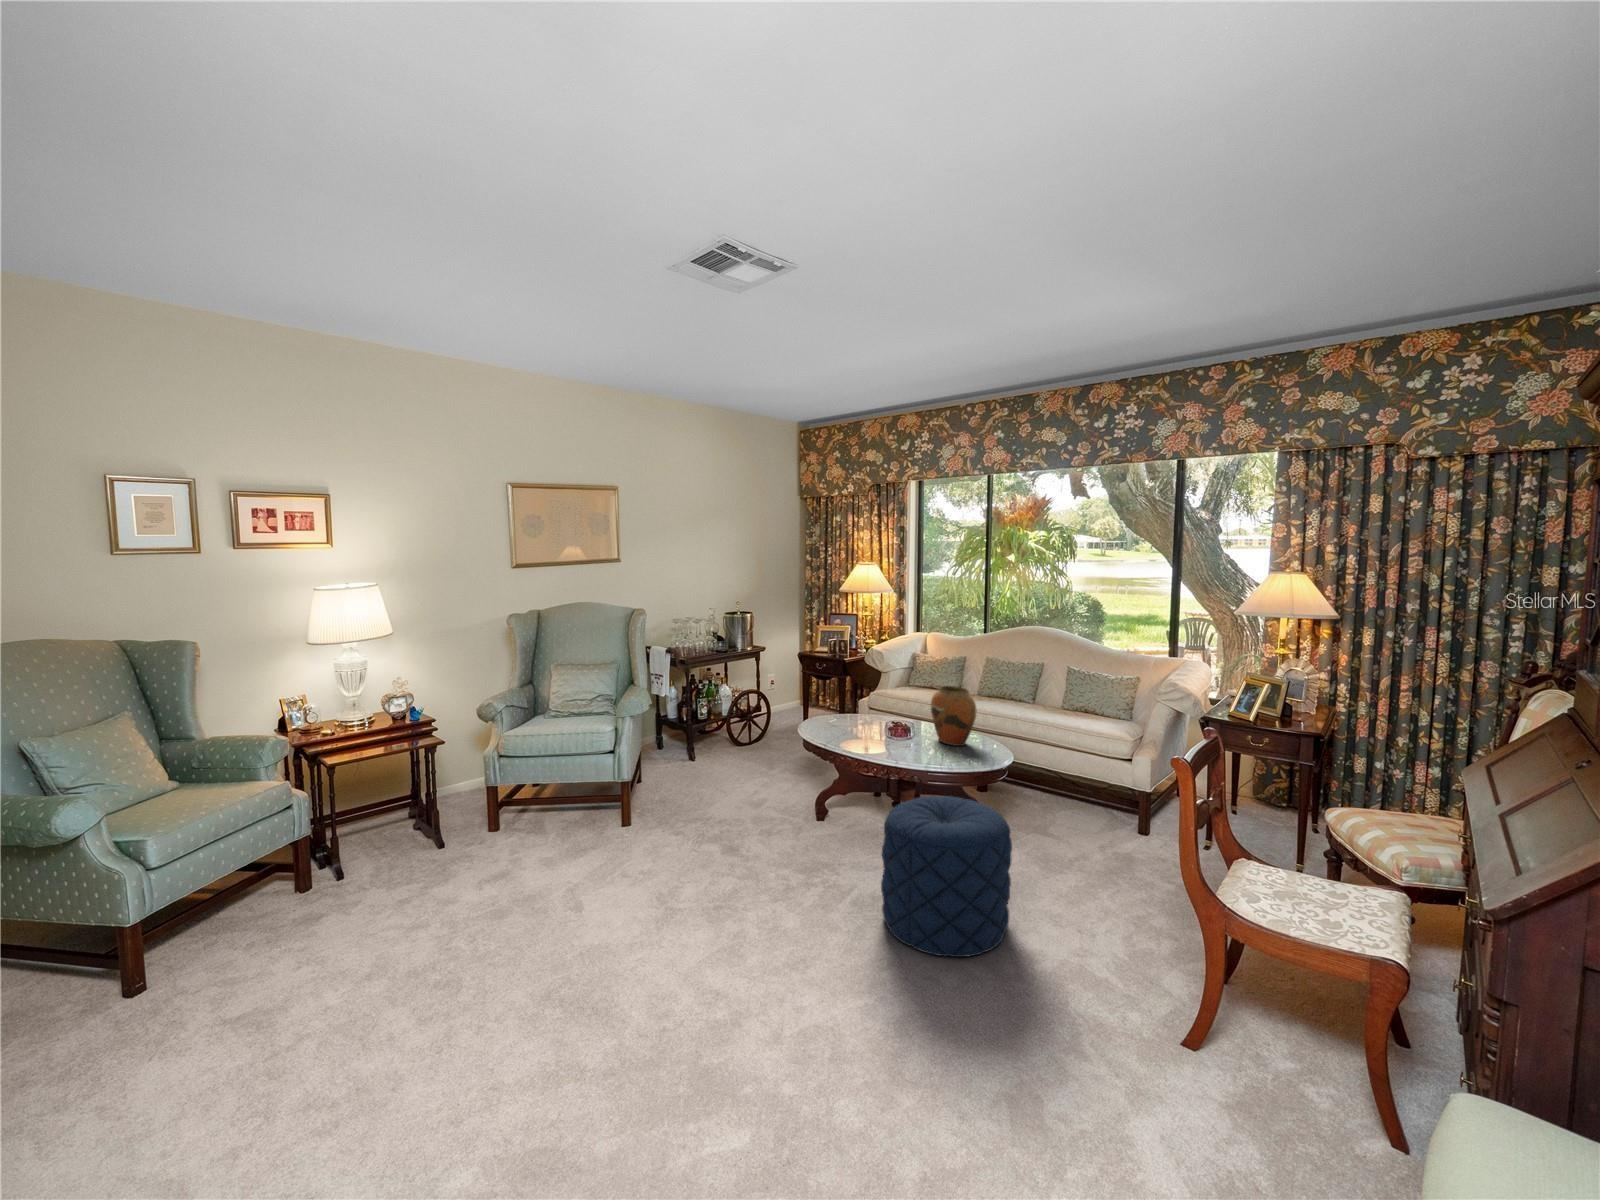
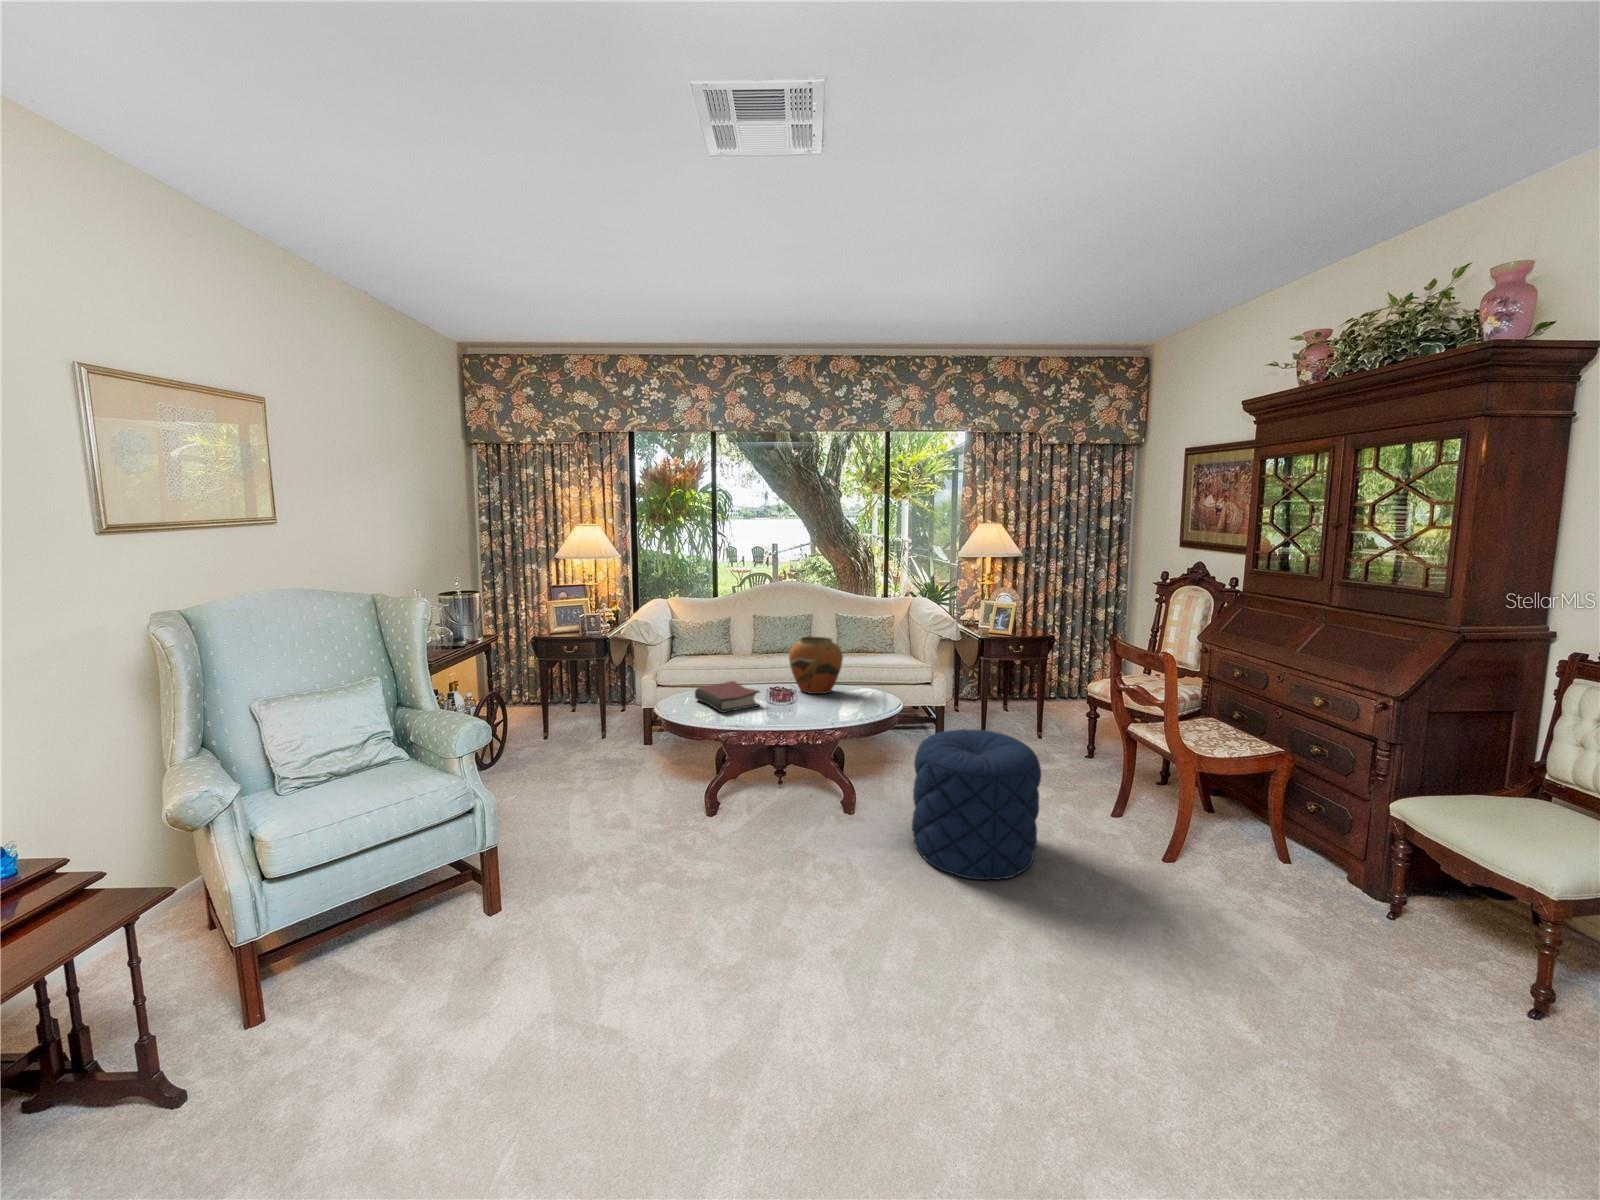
hardback book: none [836,715,883,741] -> present [695,681,759,713]

